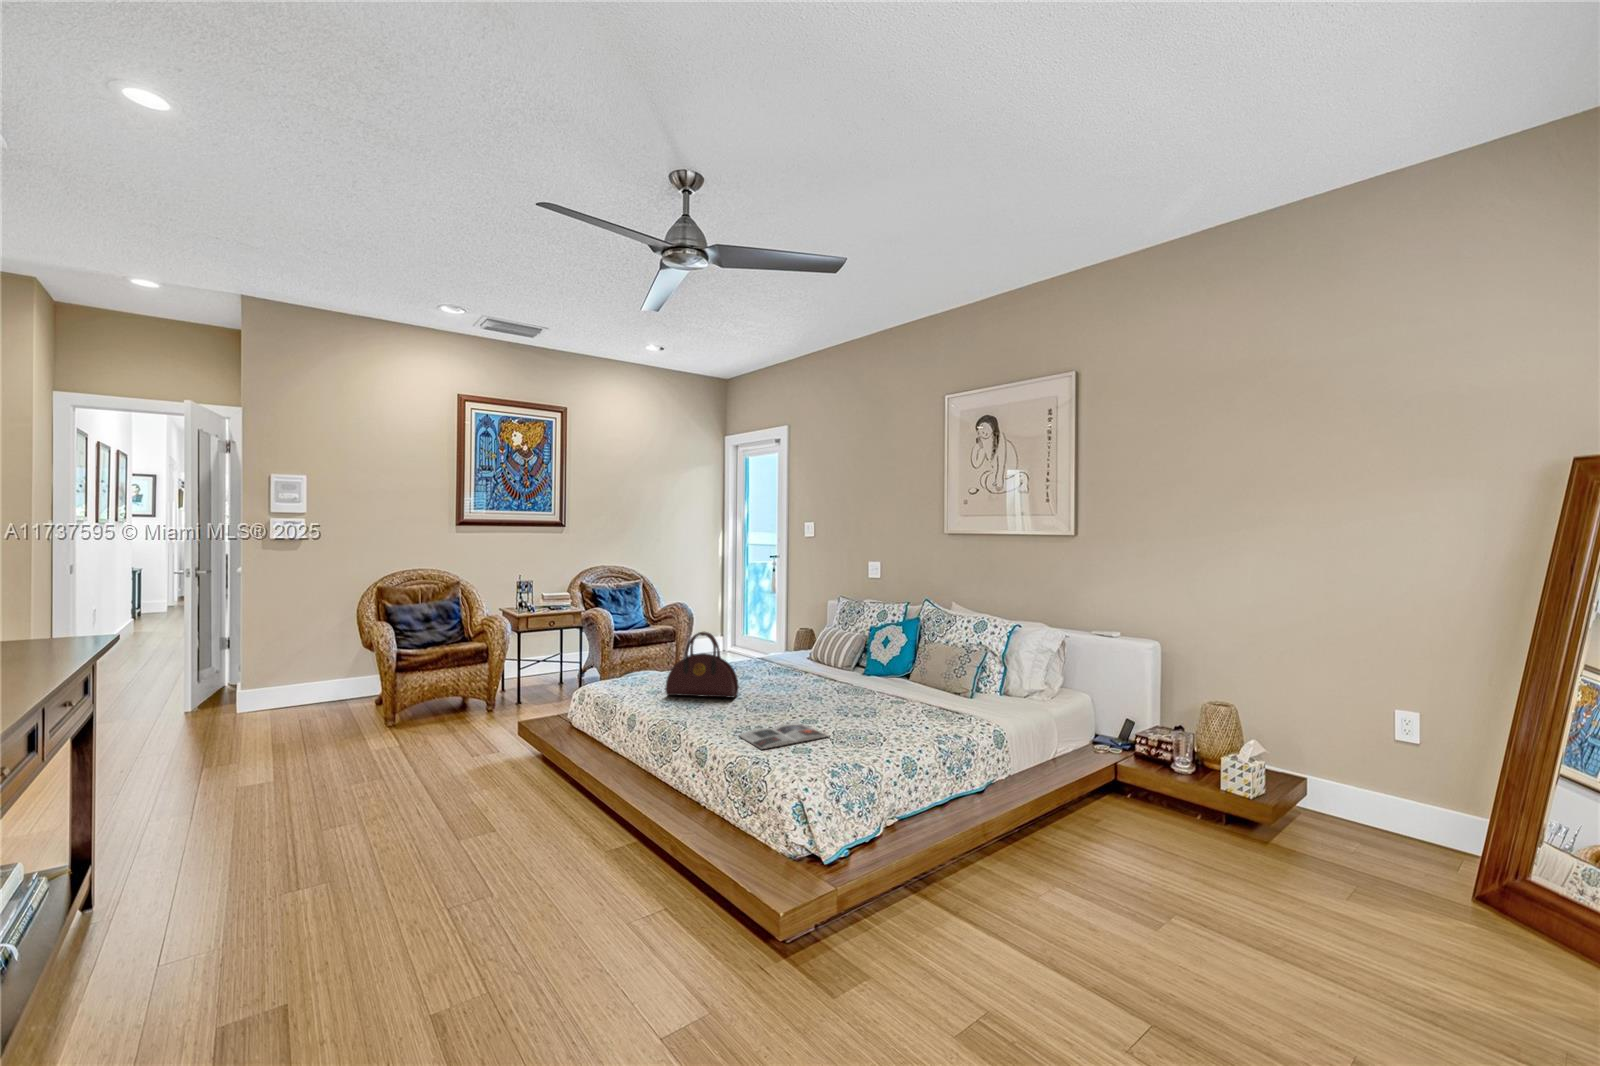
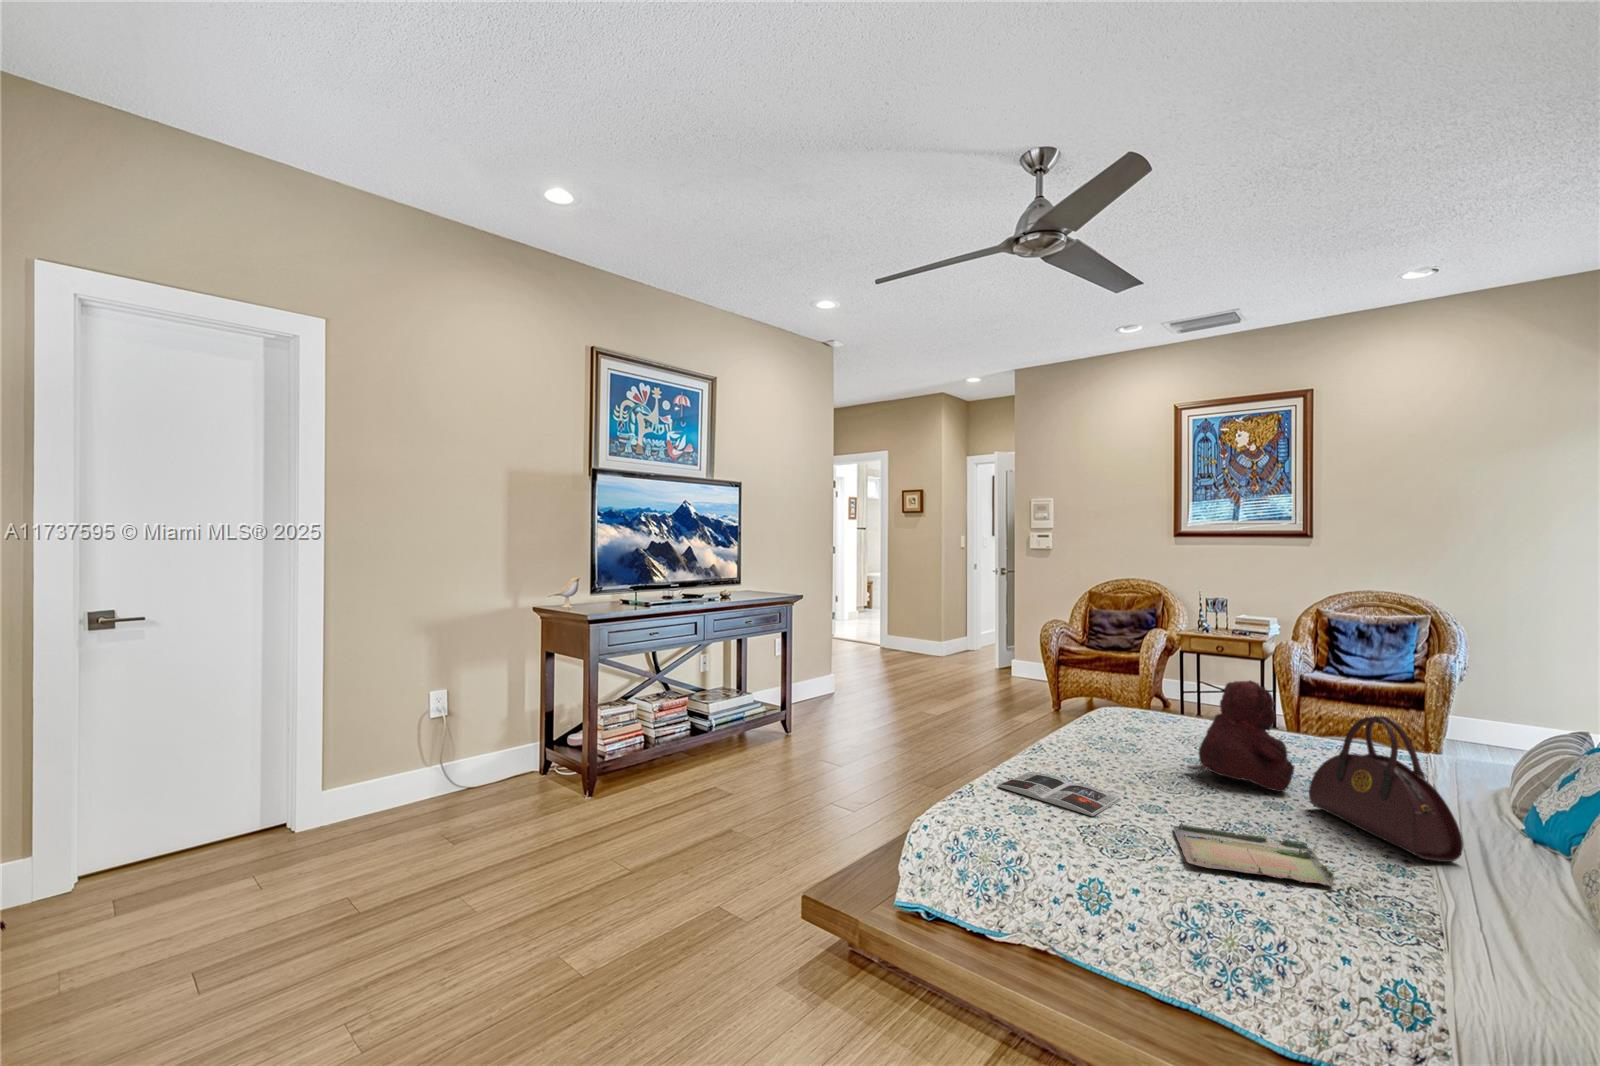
teddy bear: none [762,628,818,701] -> present [1187,681,1295,792]
handbag: present [665,632,739,698] -> present [1309,715,1463,862]
tray: none [853,706,927,731] -> present [1173,822,1334,887]

